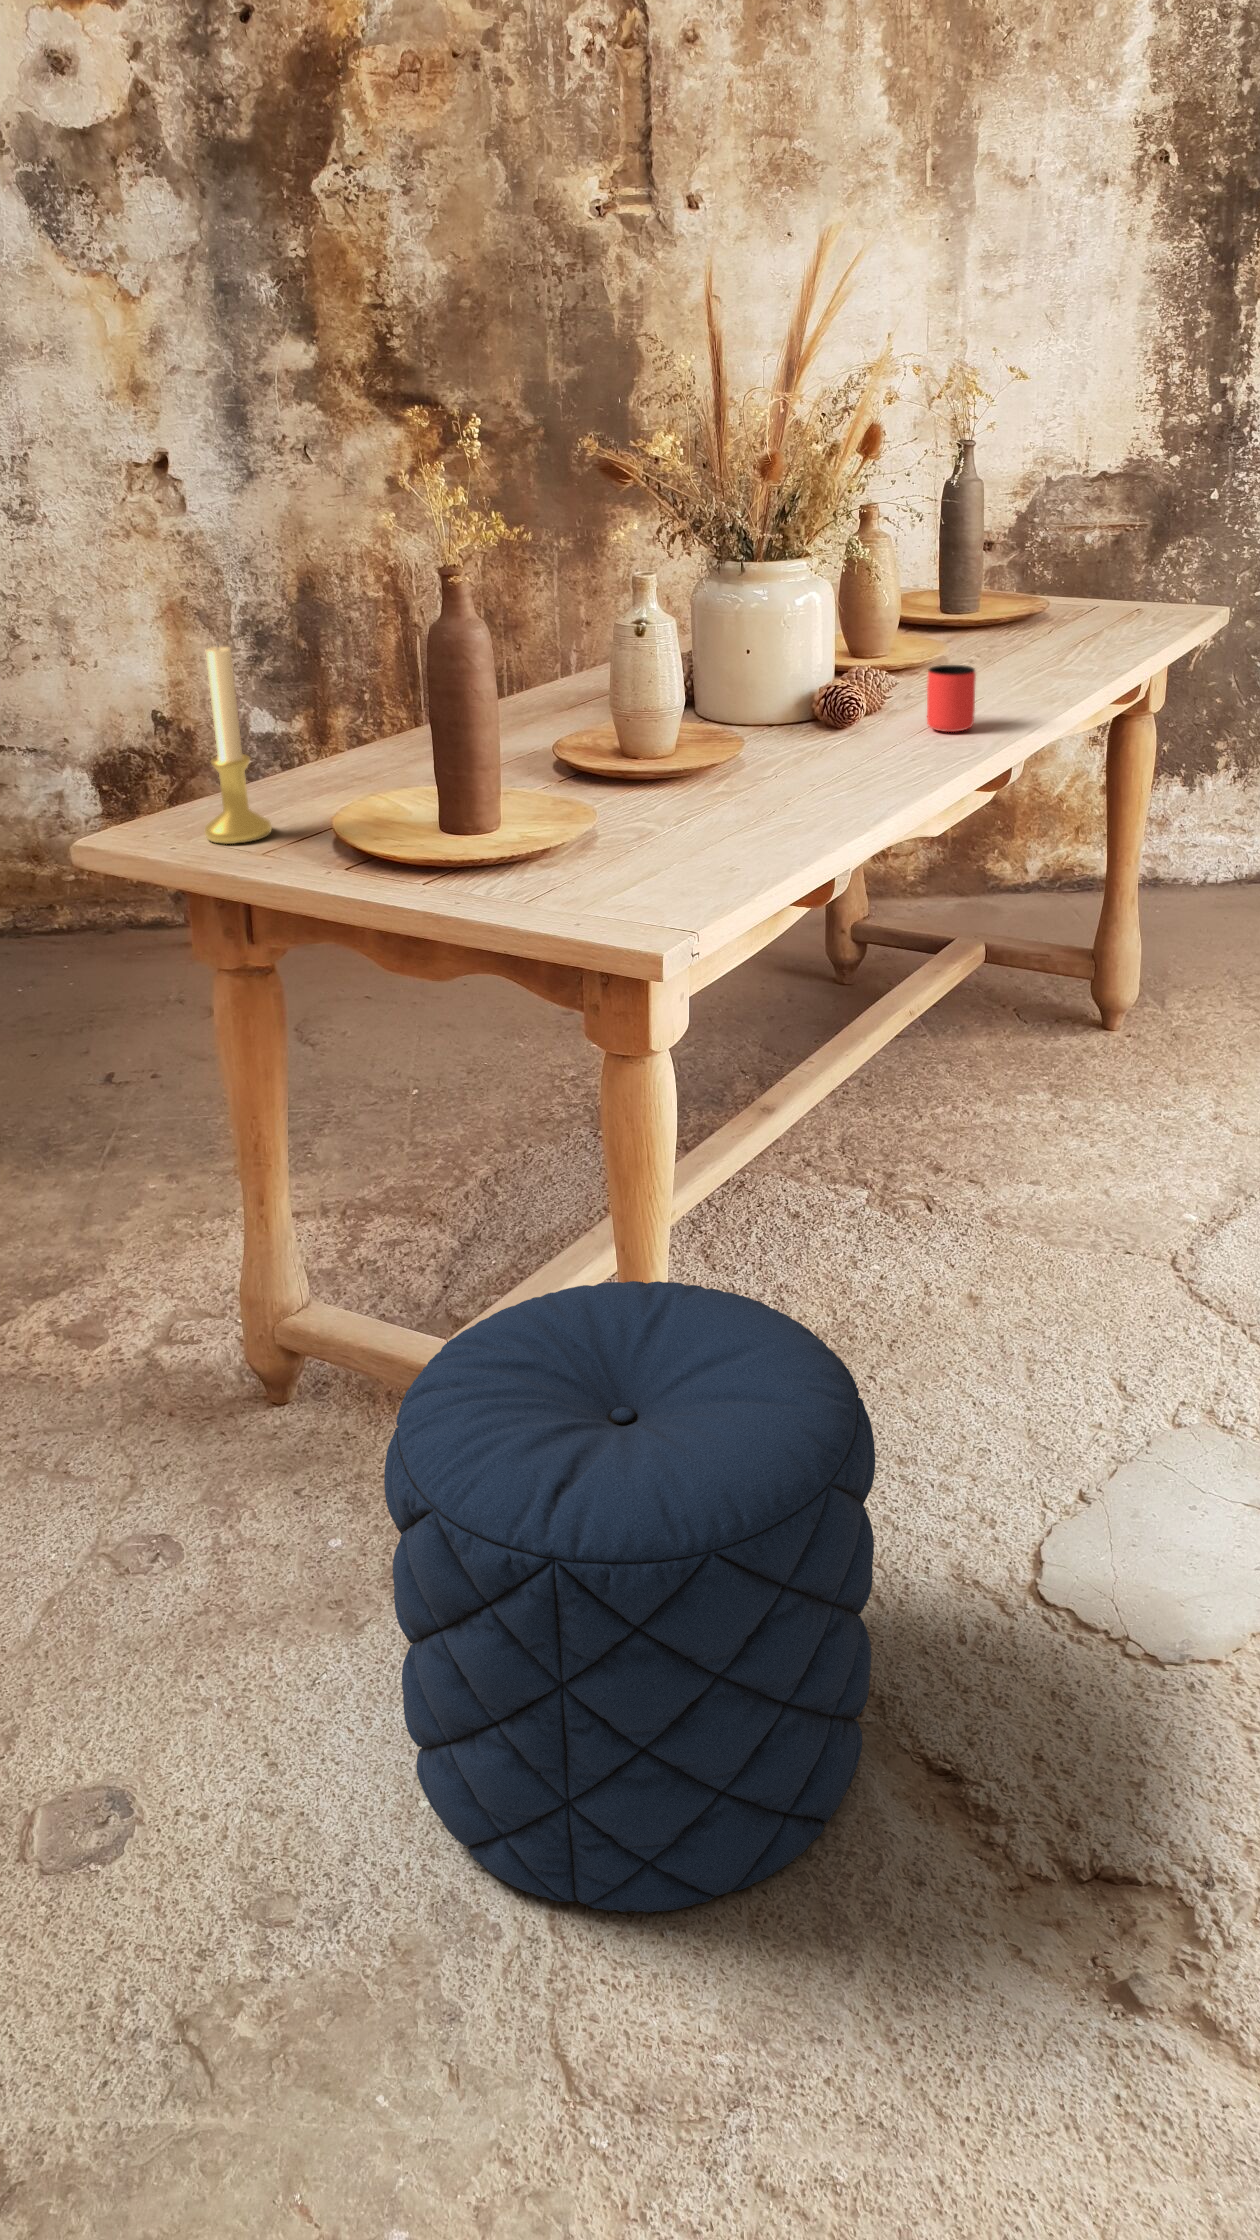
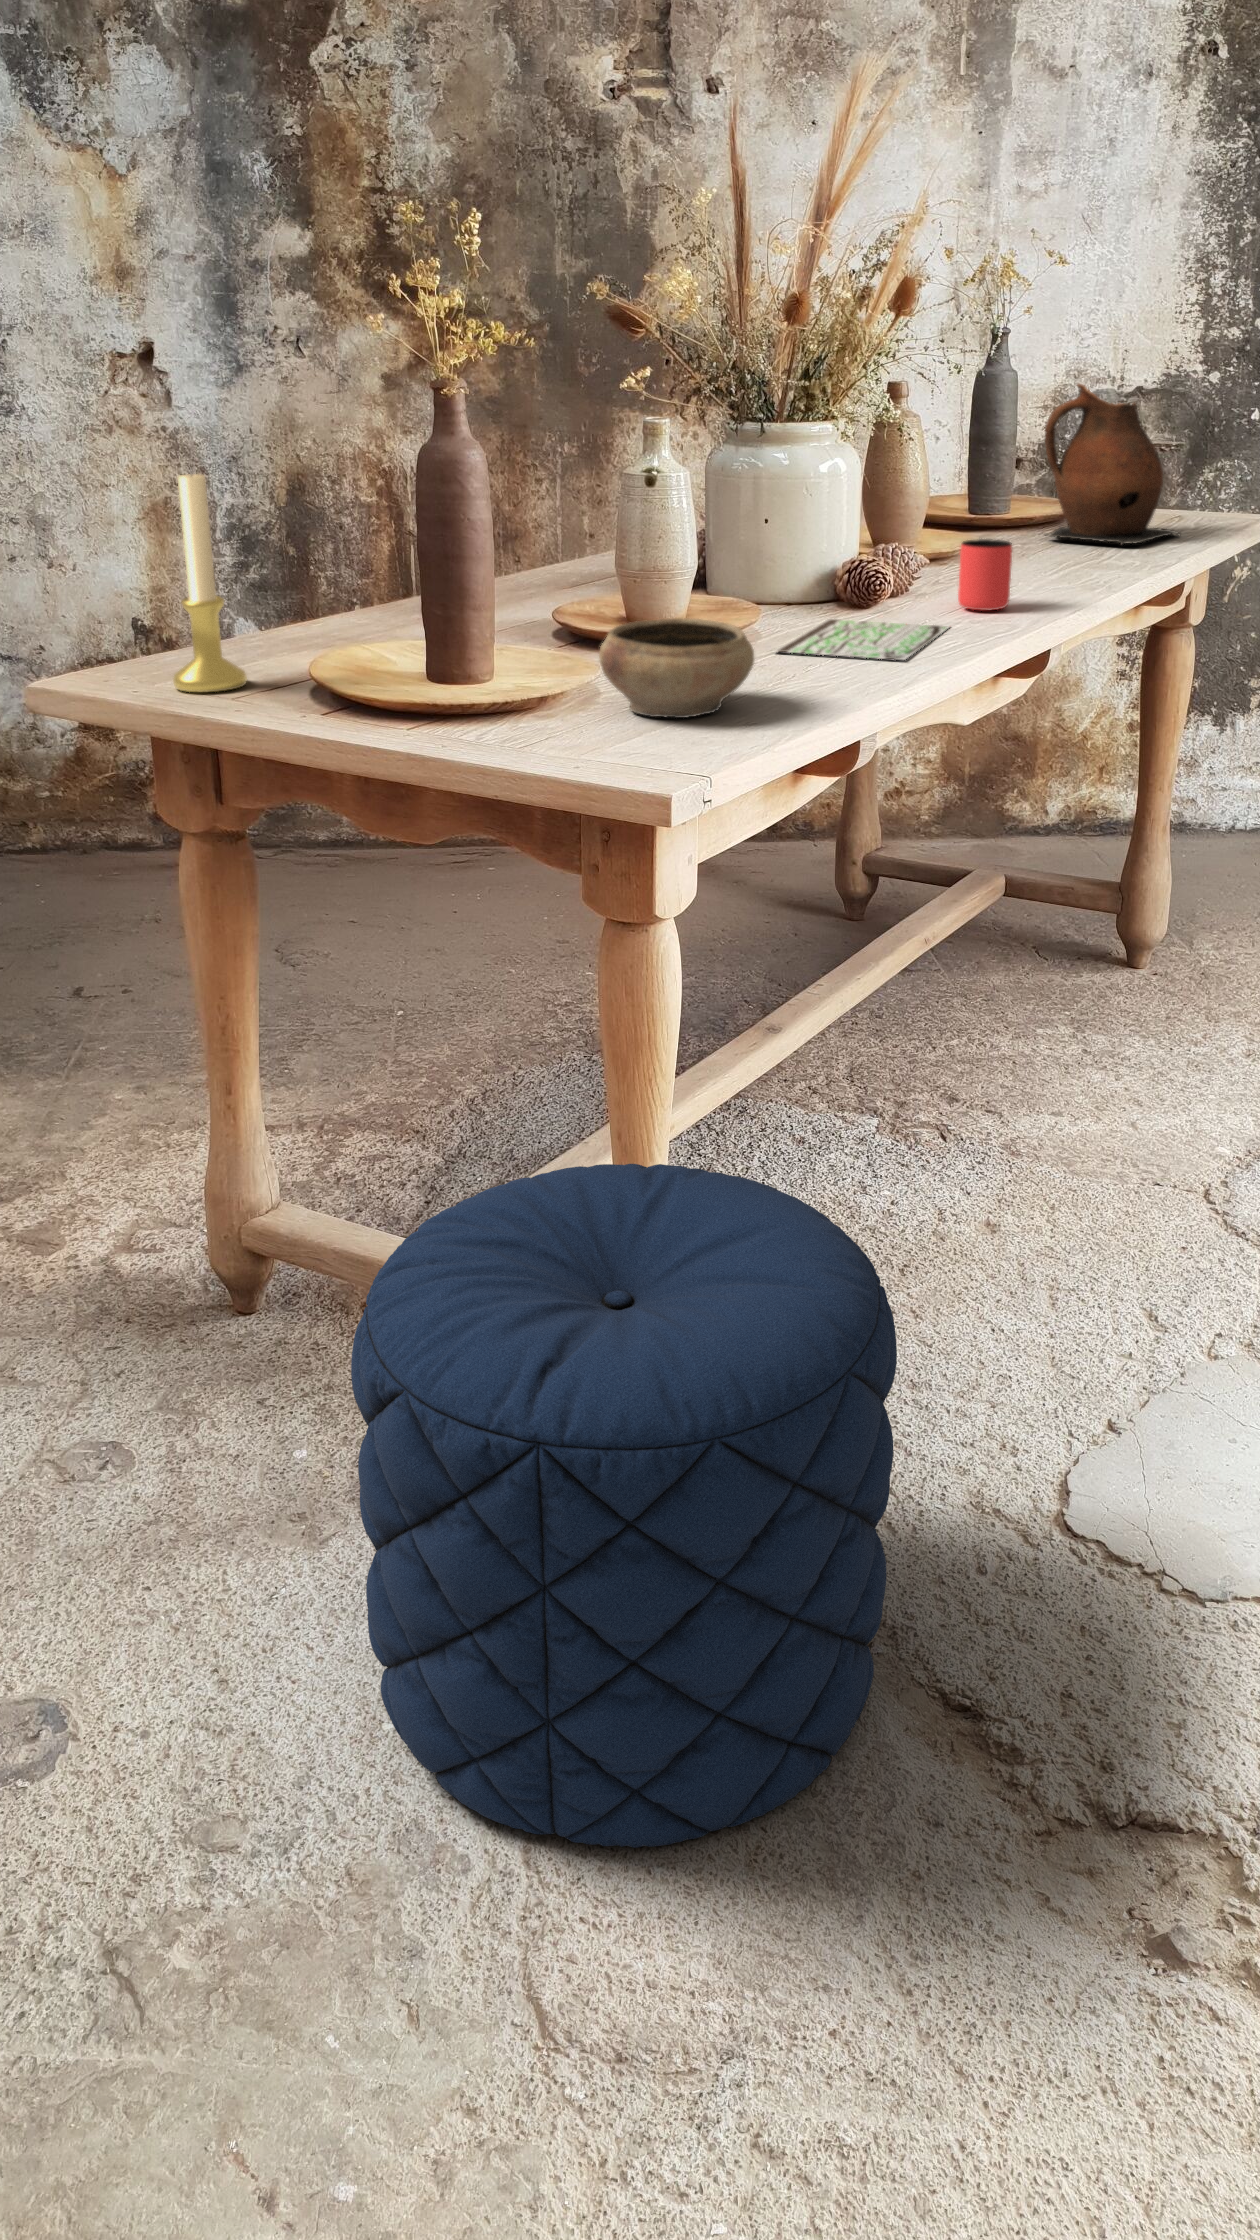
ceramic pitcher: none [1009,497,1139,650] -> present [1045,384,1180,545]
book: none [753,744,920,794] -> present [774,619,949,660]
ceramic bowl: none [594,771,736,867] -> present [599,618,754,718]

